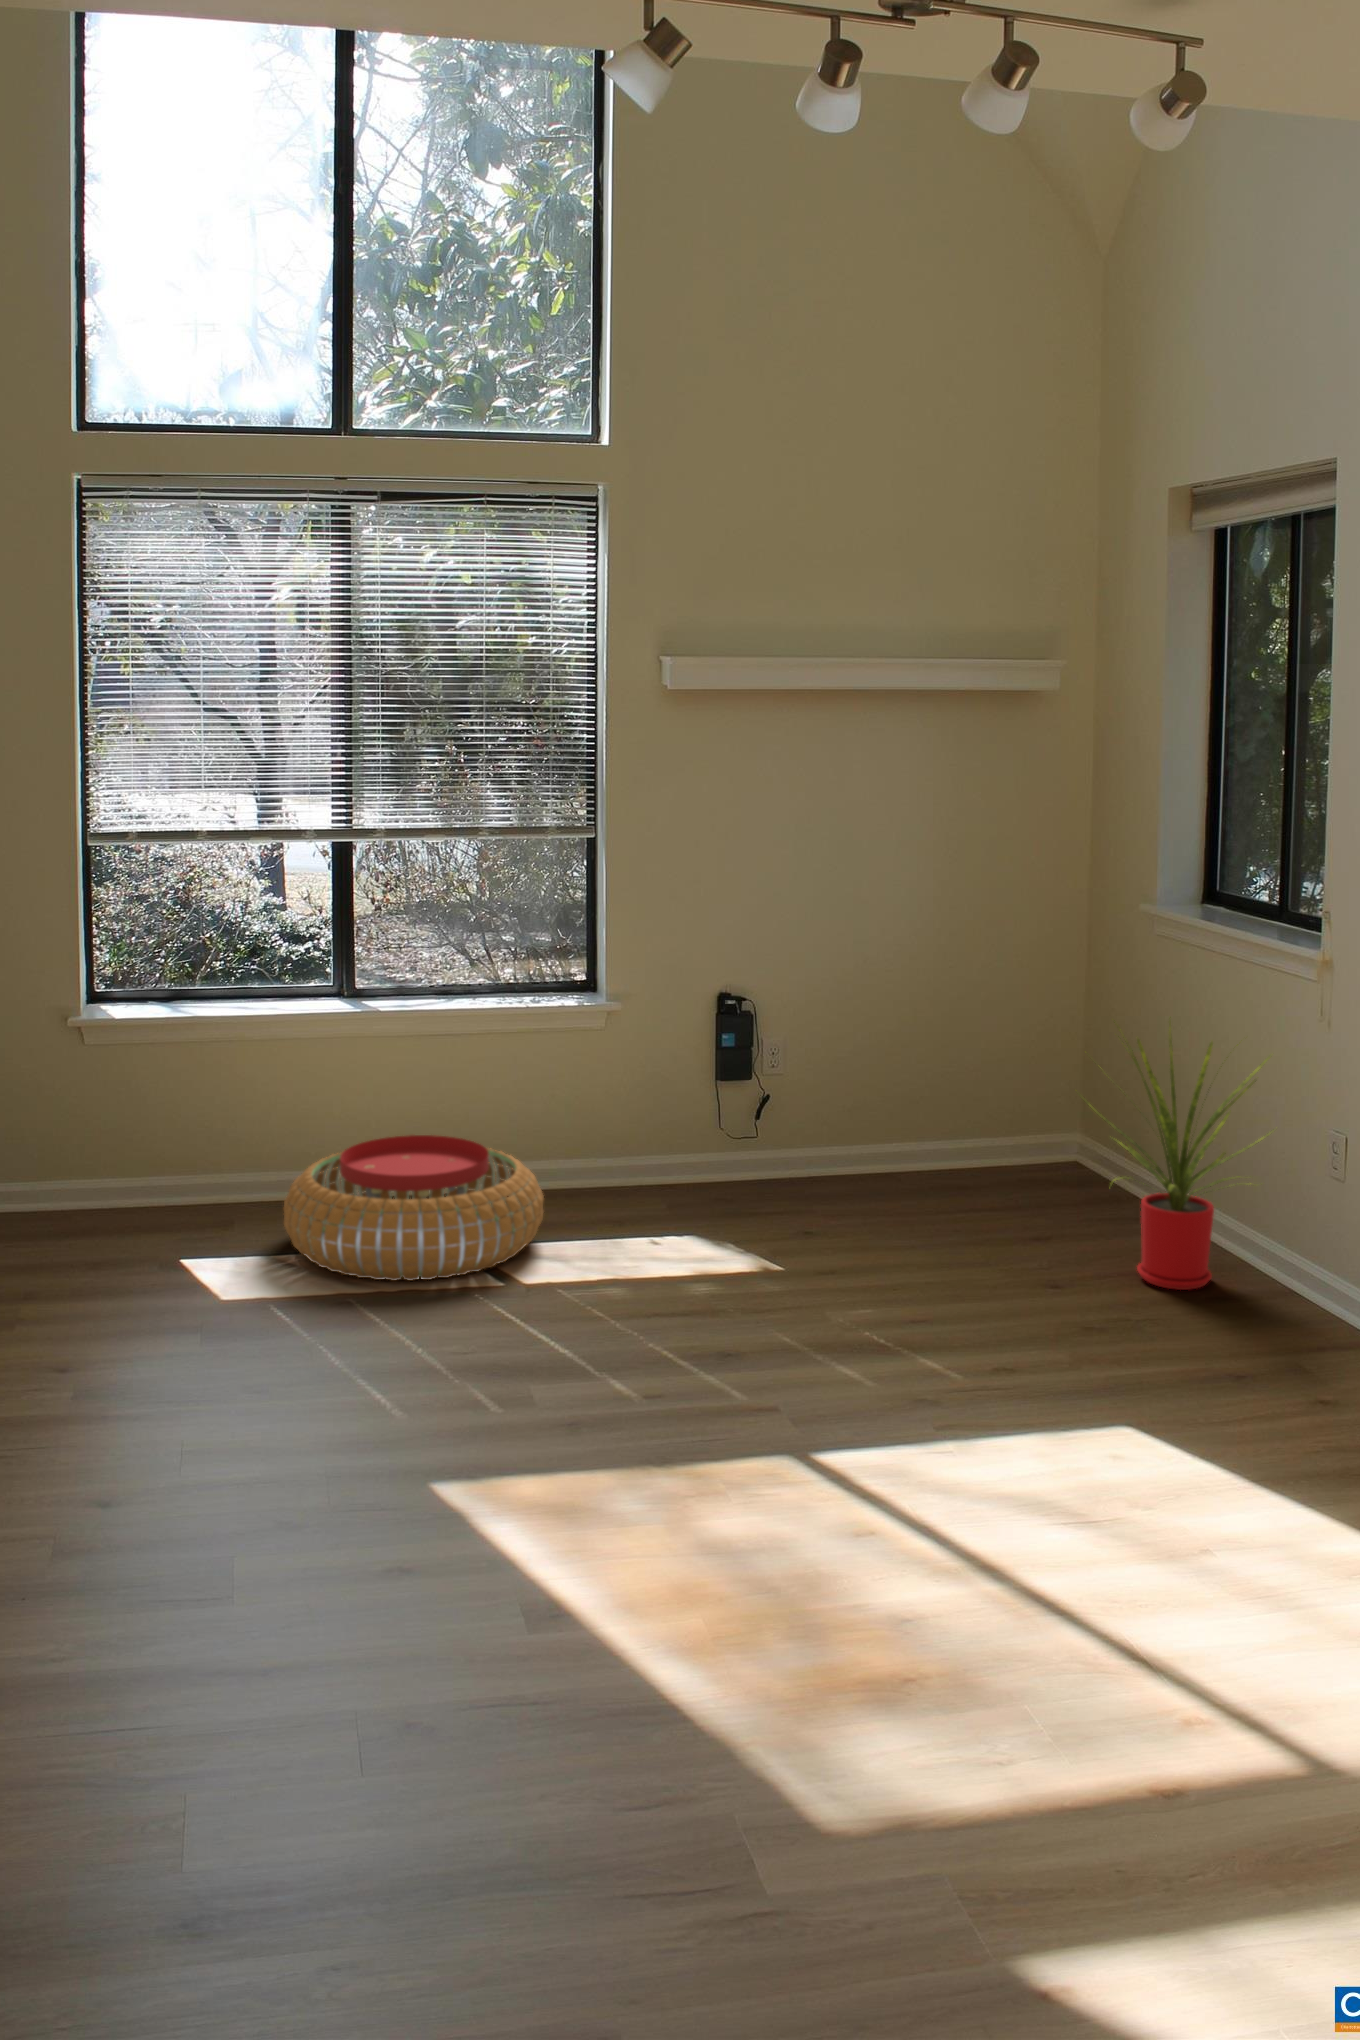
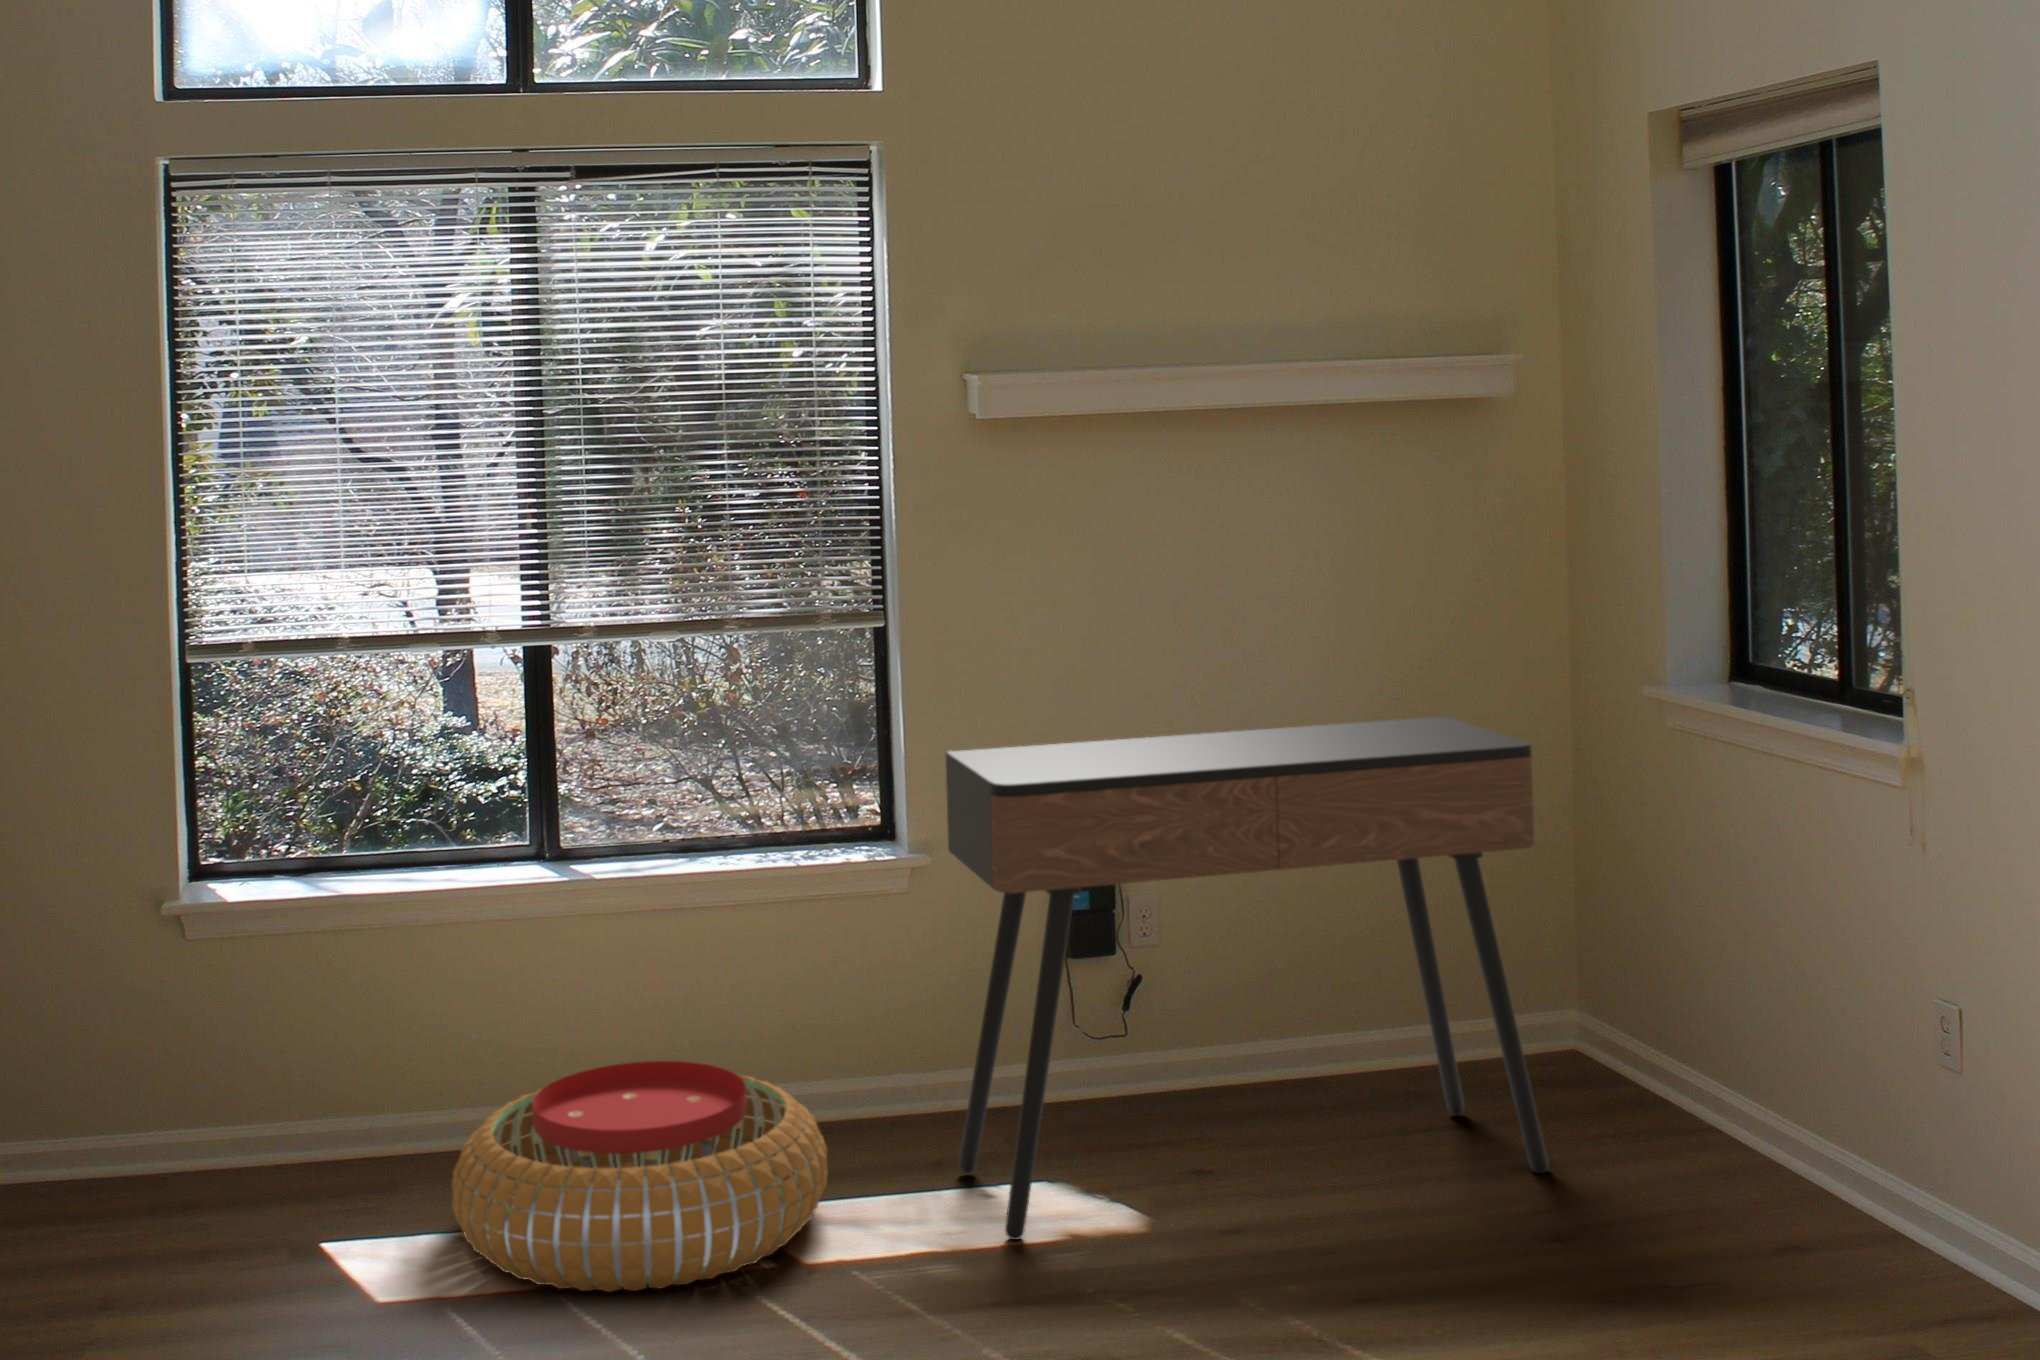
console table: none [633,921,1048,1259] -> present [946,716,1549,1240]
house plant: present [1083,1017,1270,1290] -> none [1587,852,1891,1269]

